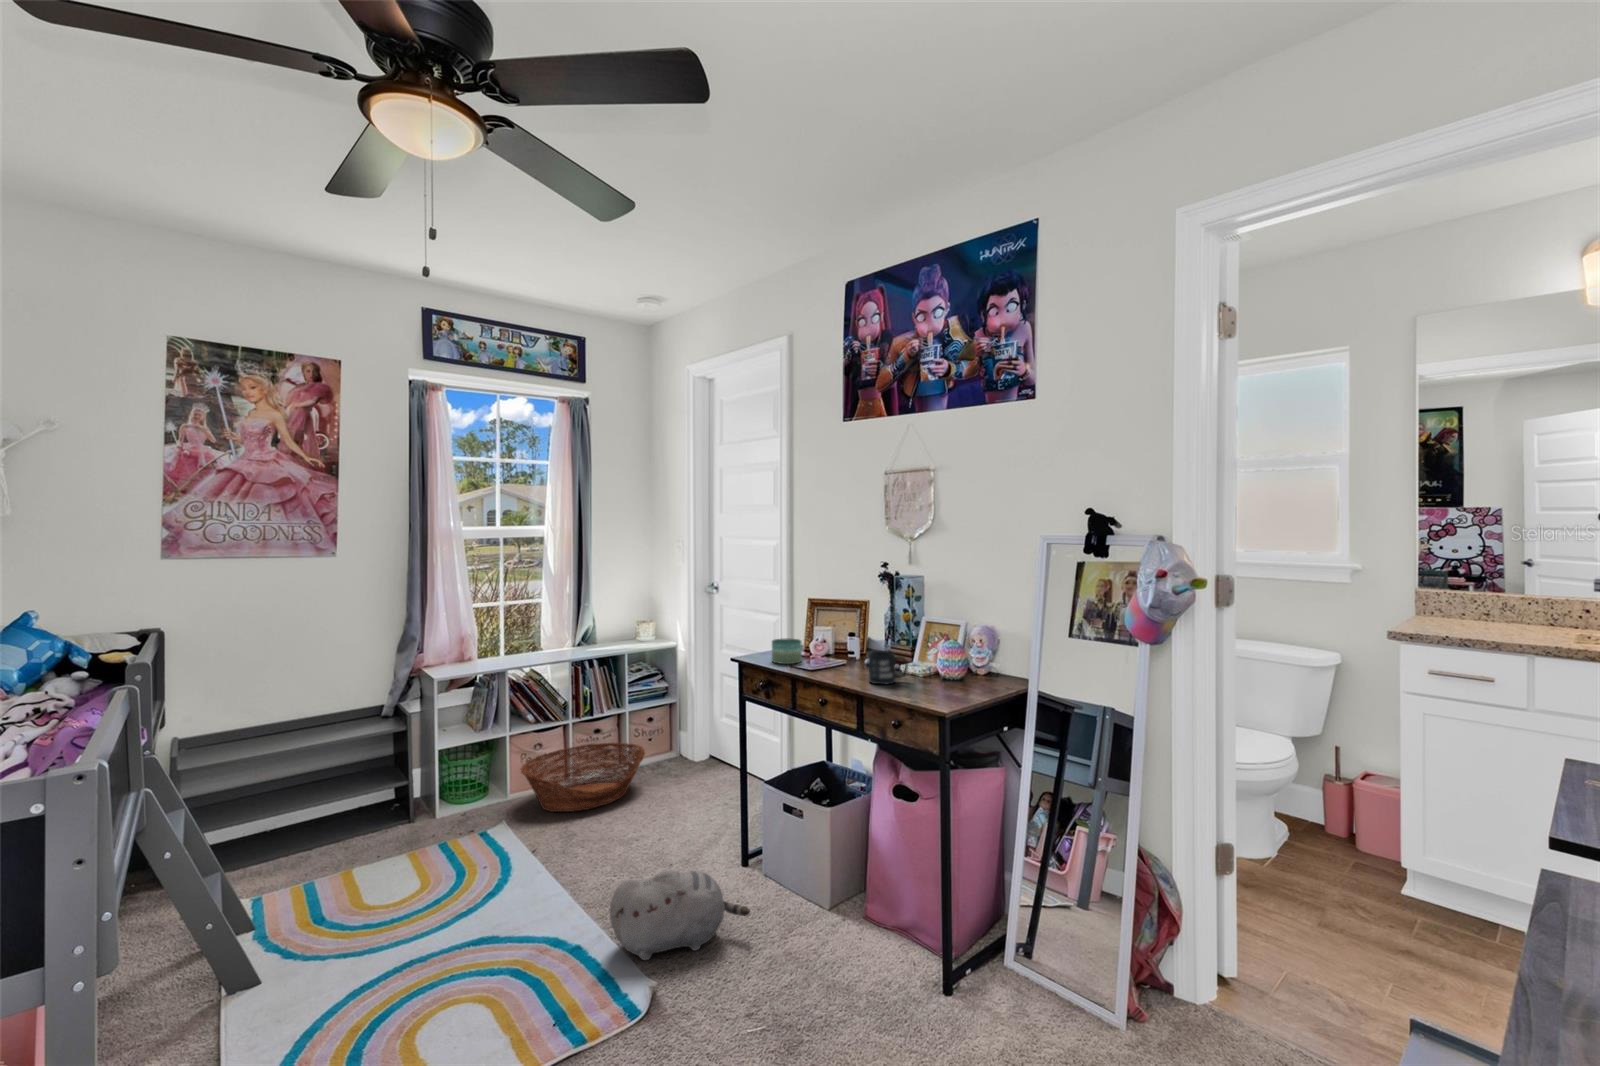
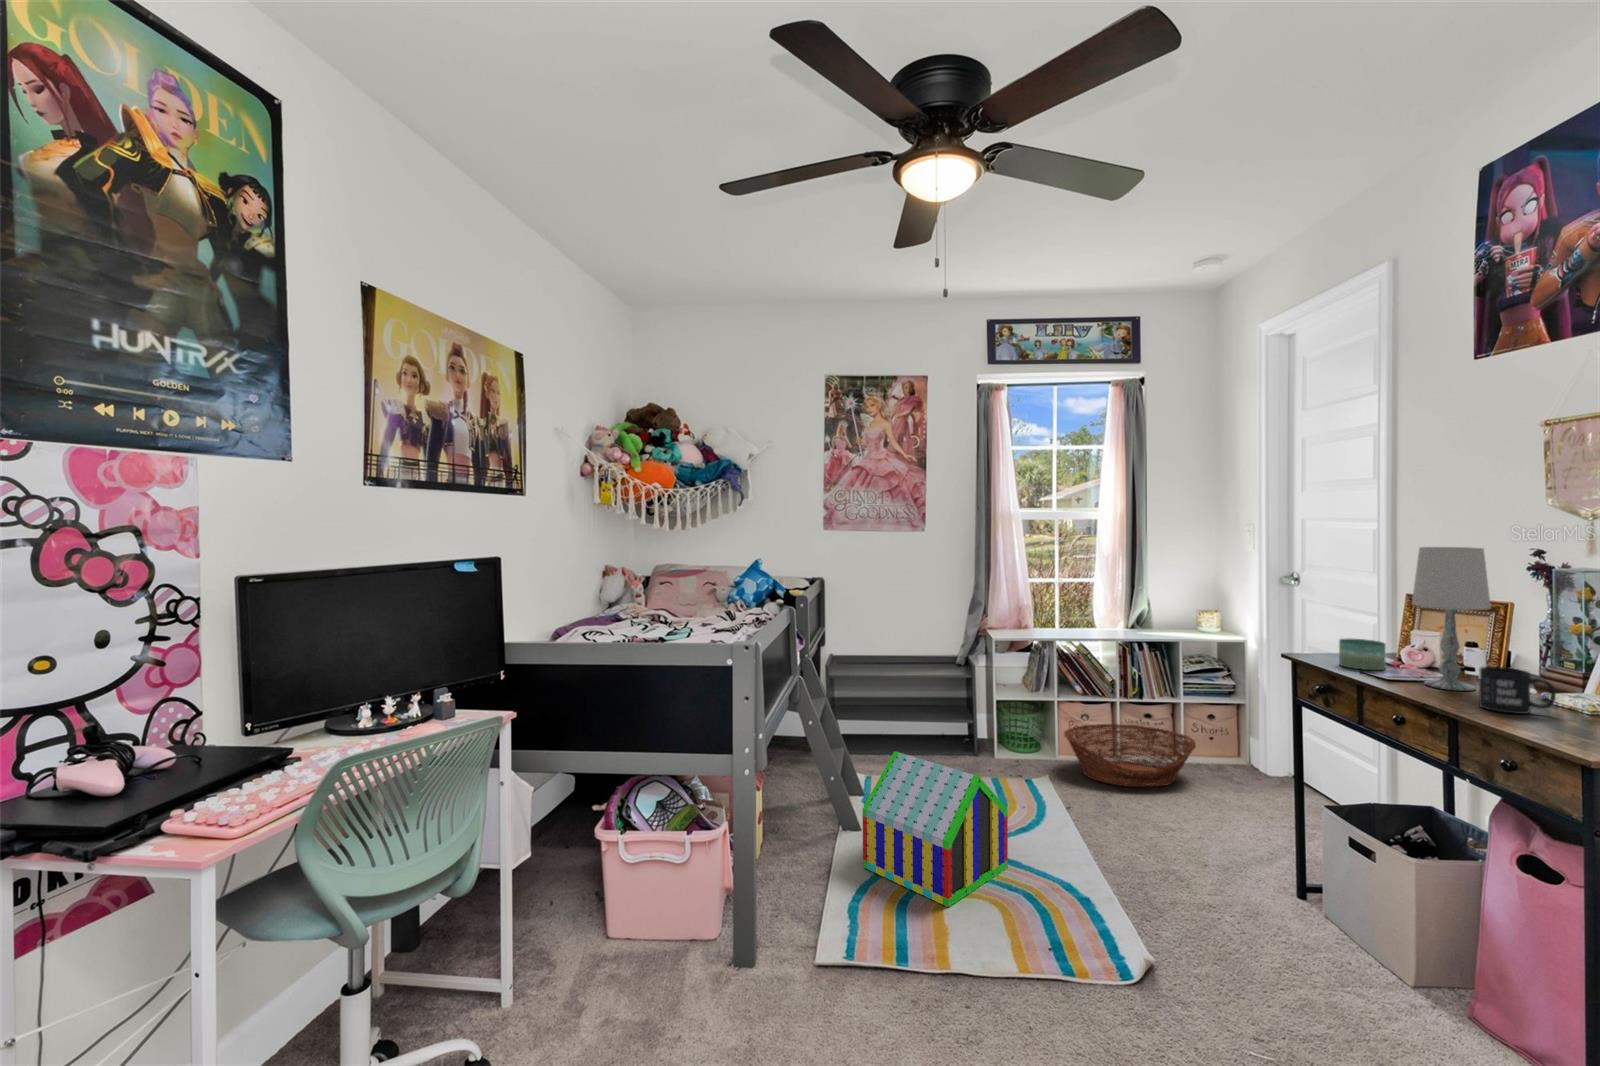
table lamp: none [822,562,867,672] -> present [1412,547,1491,691]
toy house: none [276,853,484,1034] -> present [862,751,1008,907]
plush toy: present [610,870,750,960] -> none [1116,851,1279,950]

